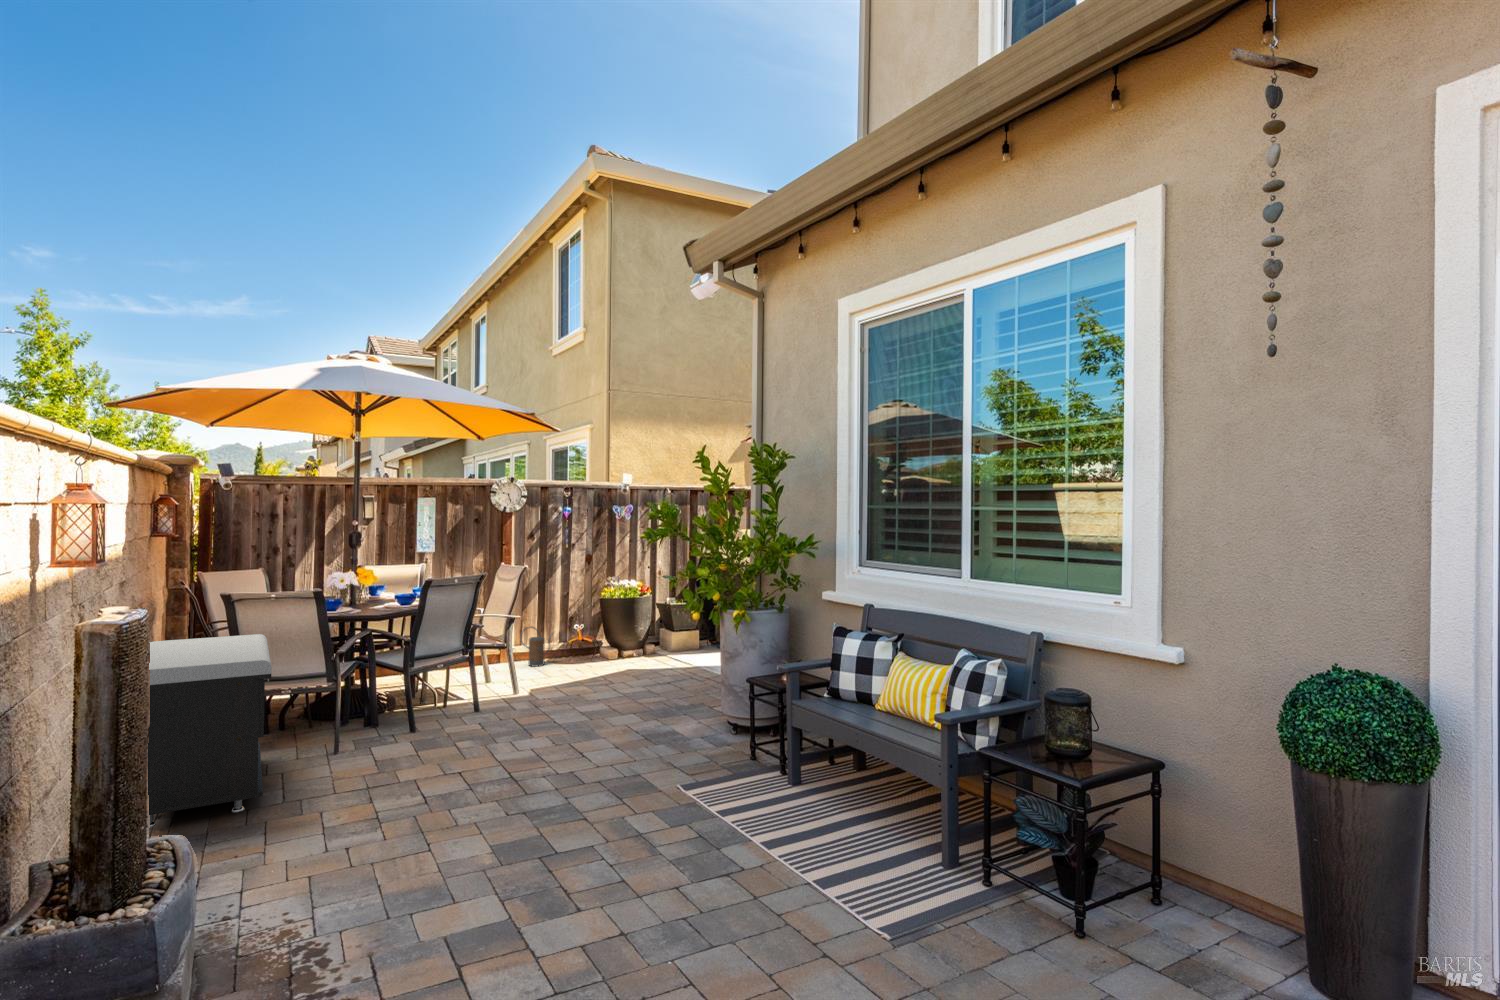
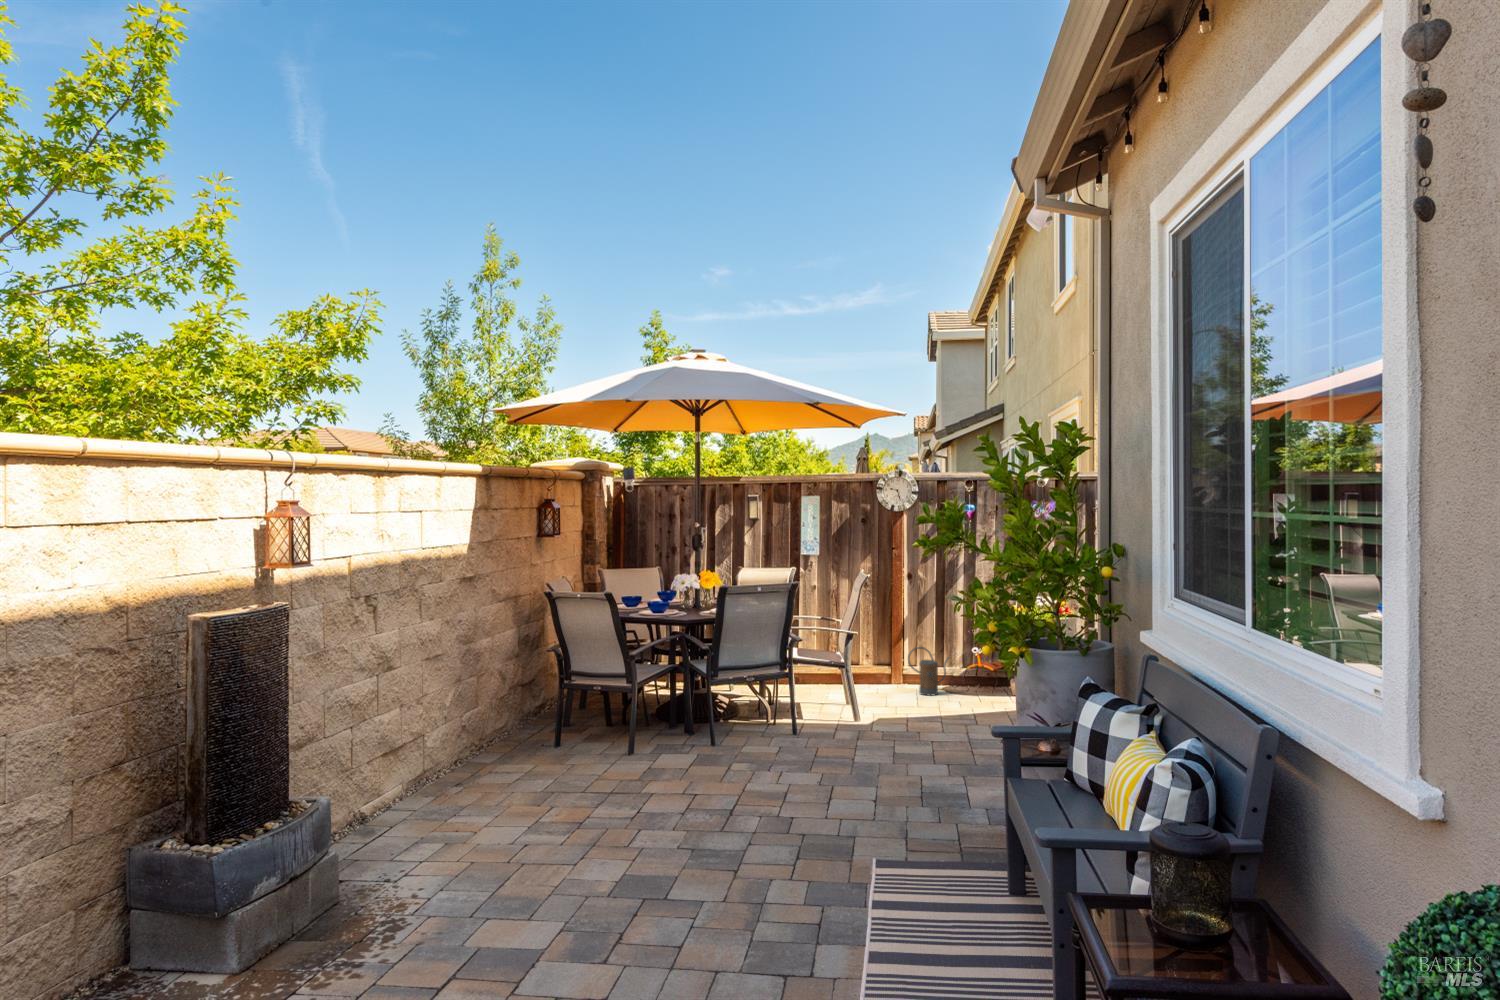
storage bench: present [148,634,272,827] -> none [432,627,588,785]

